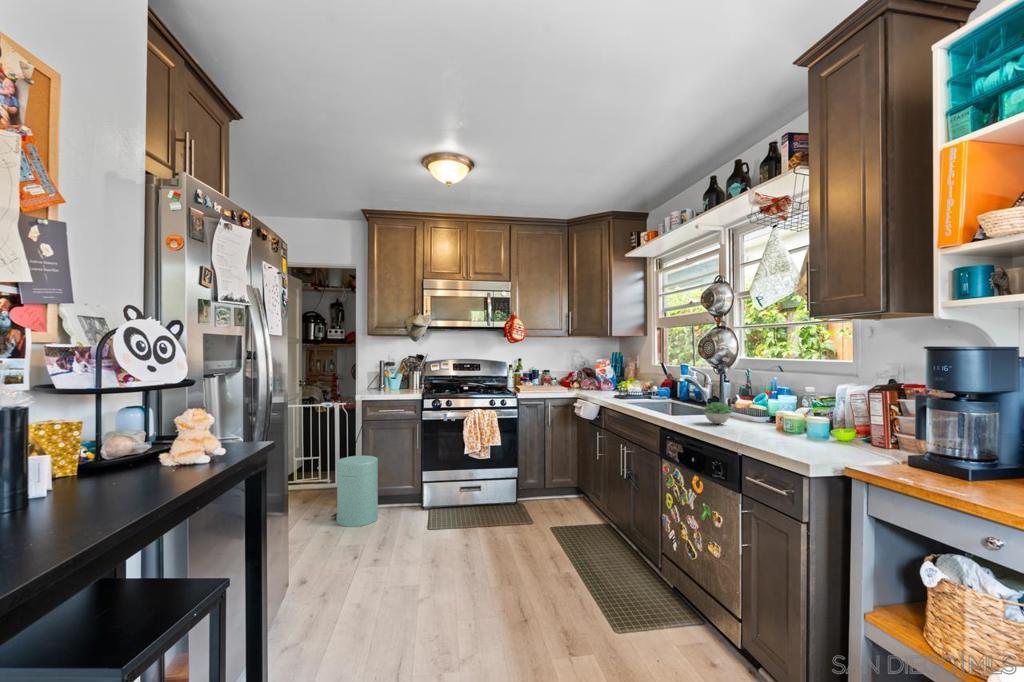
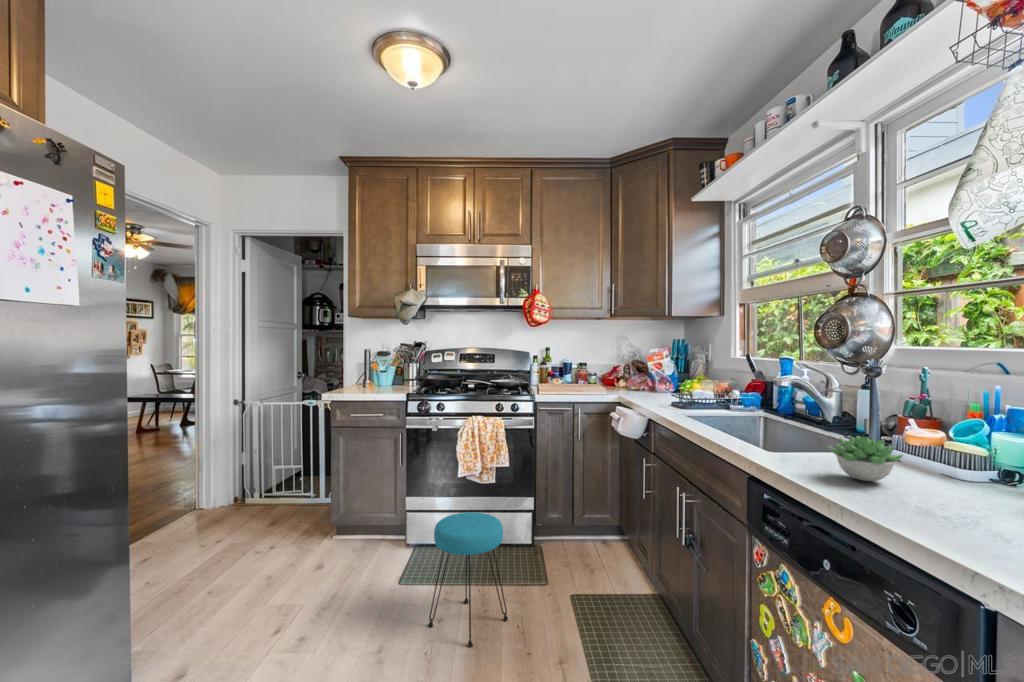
trash can: present [331,455,378,527] -> none [283,474,343,572]
stool: none [460,472,513,555] -> present [428,512,508,646]

